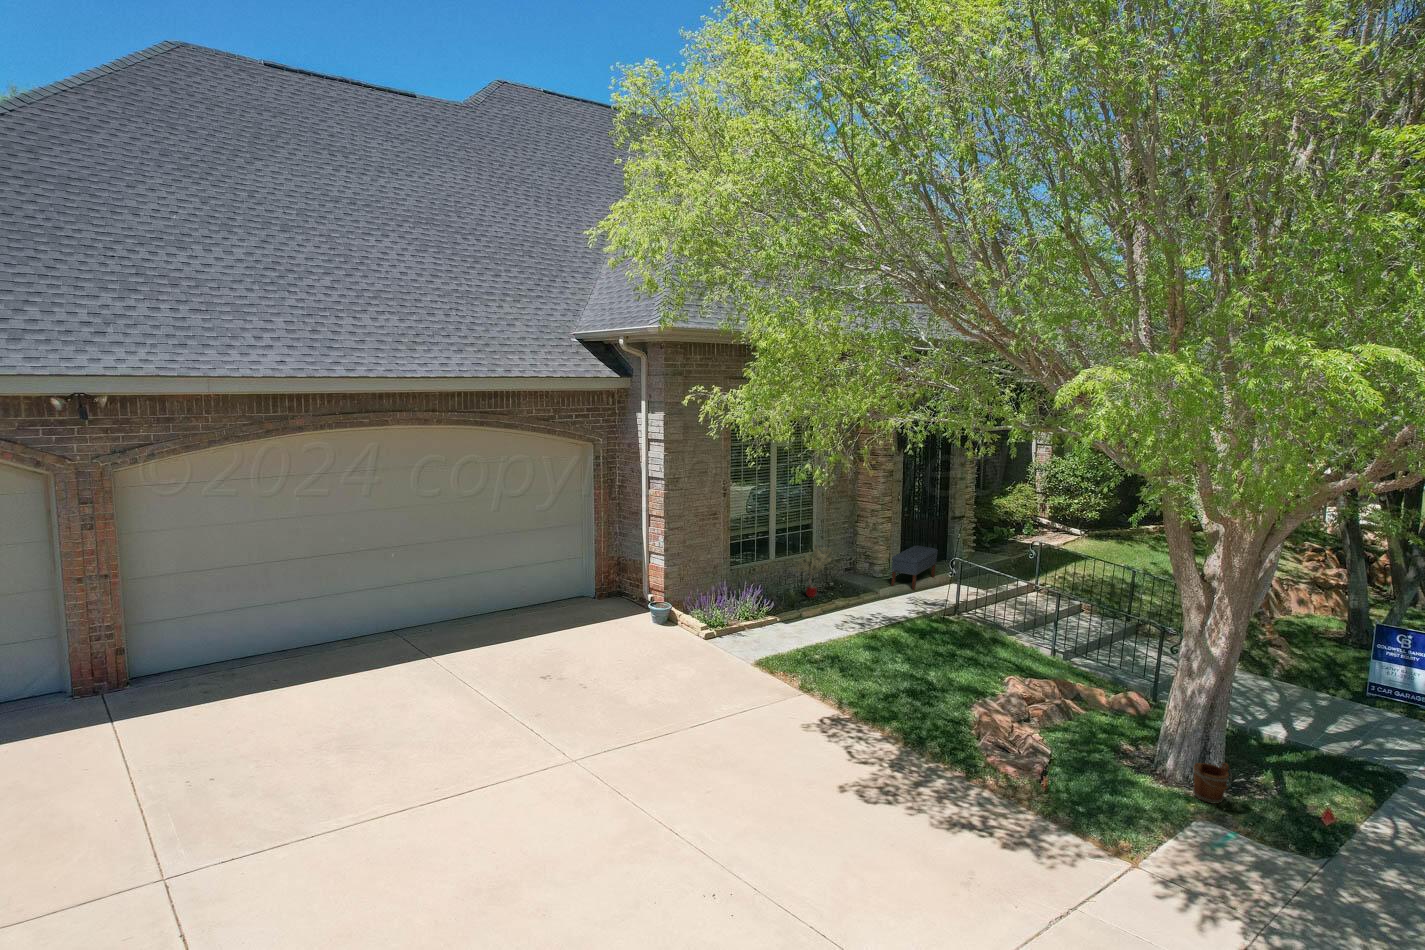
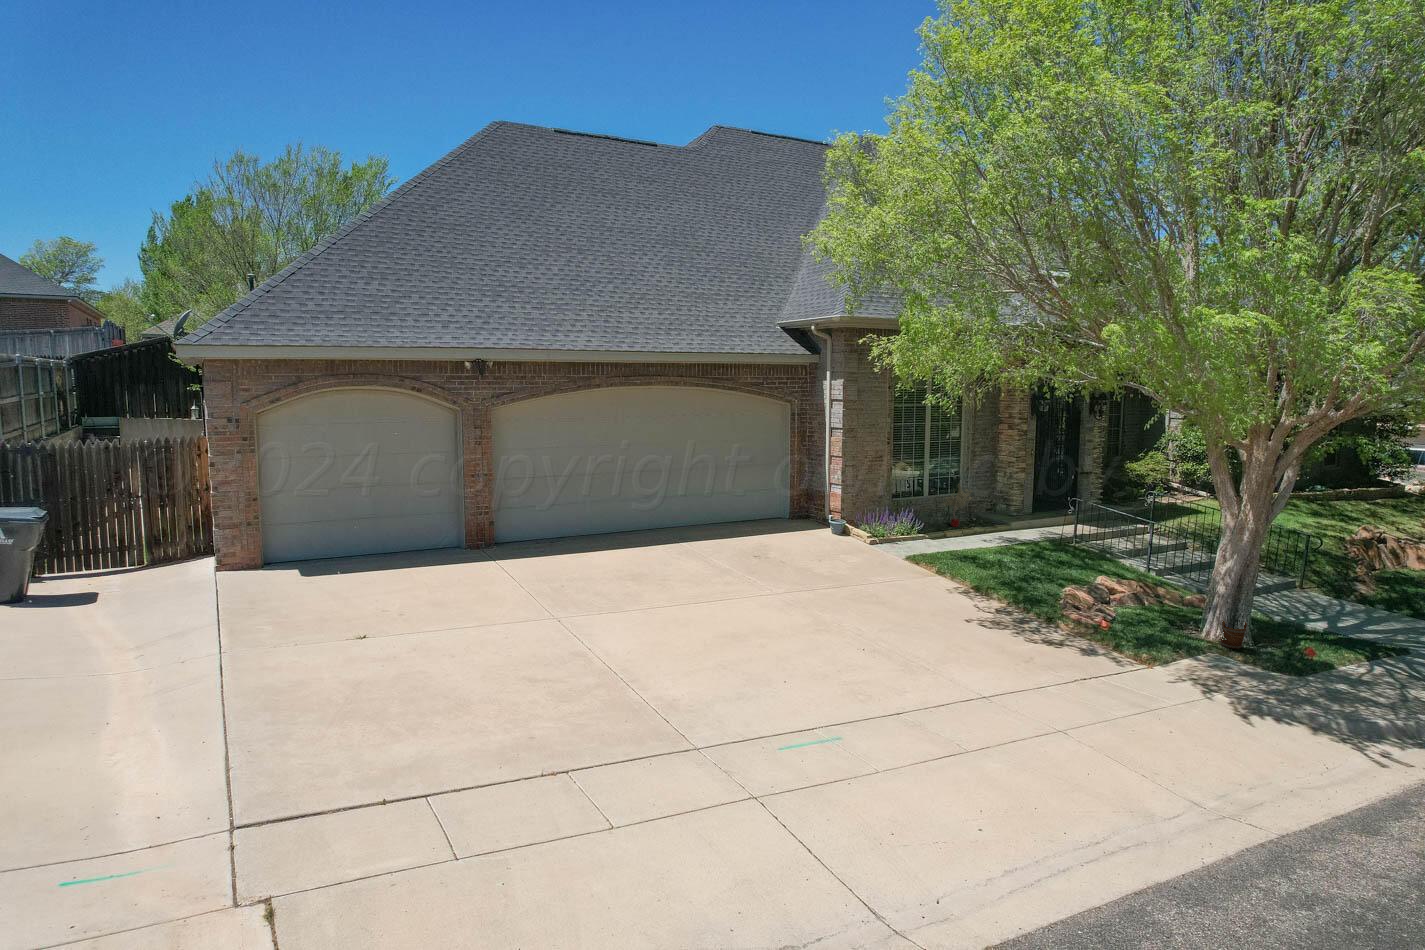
bench: present [891,546,938,590] -> none [1023,494,1066,527]

